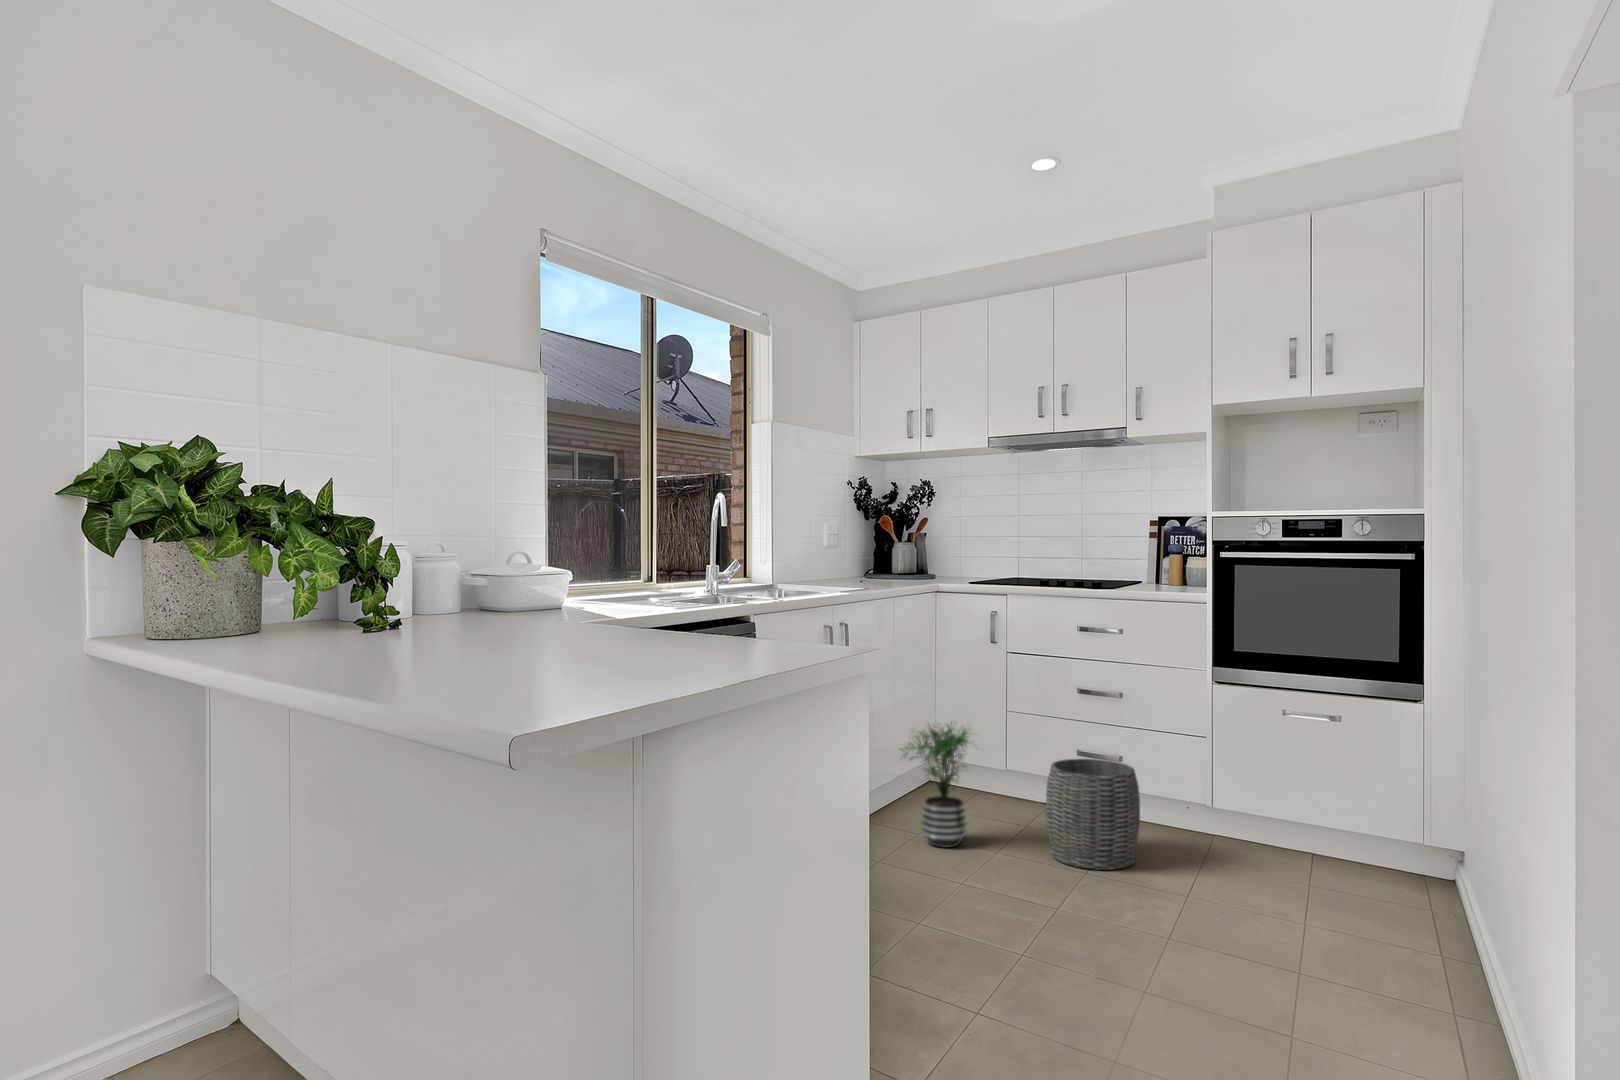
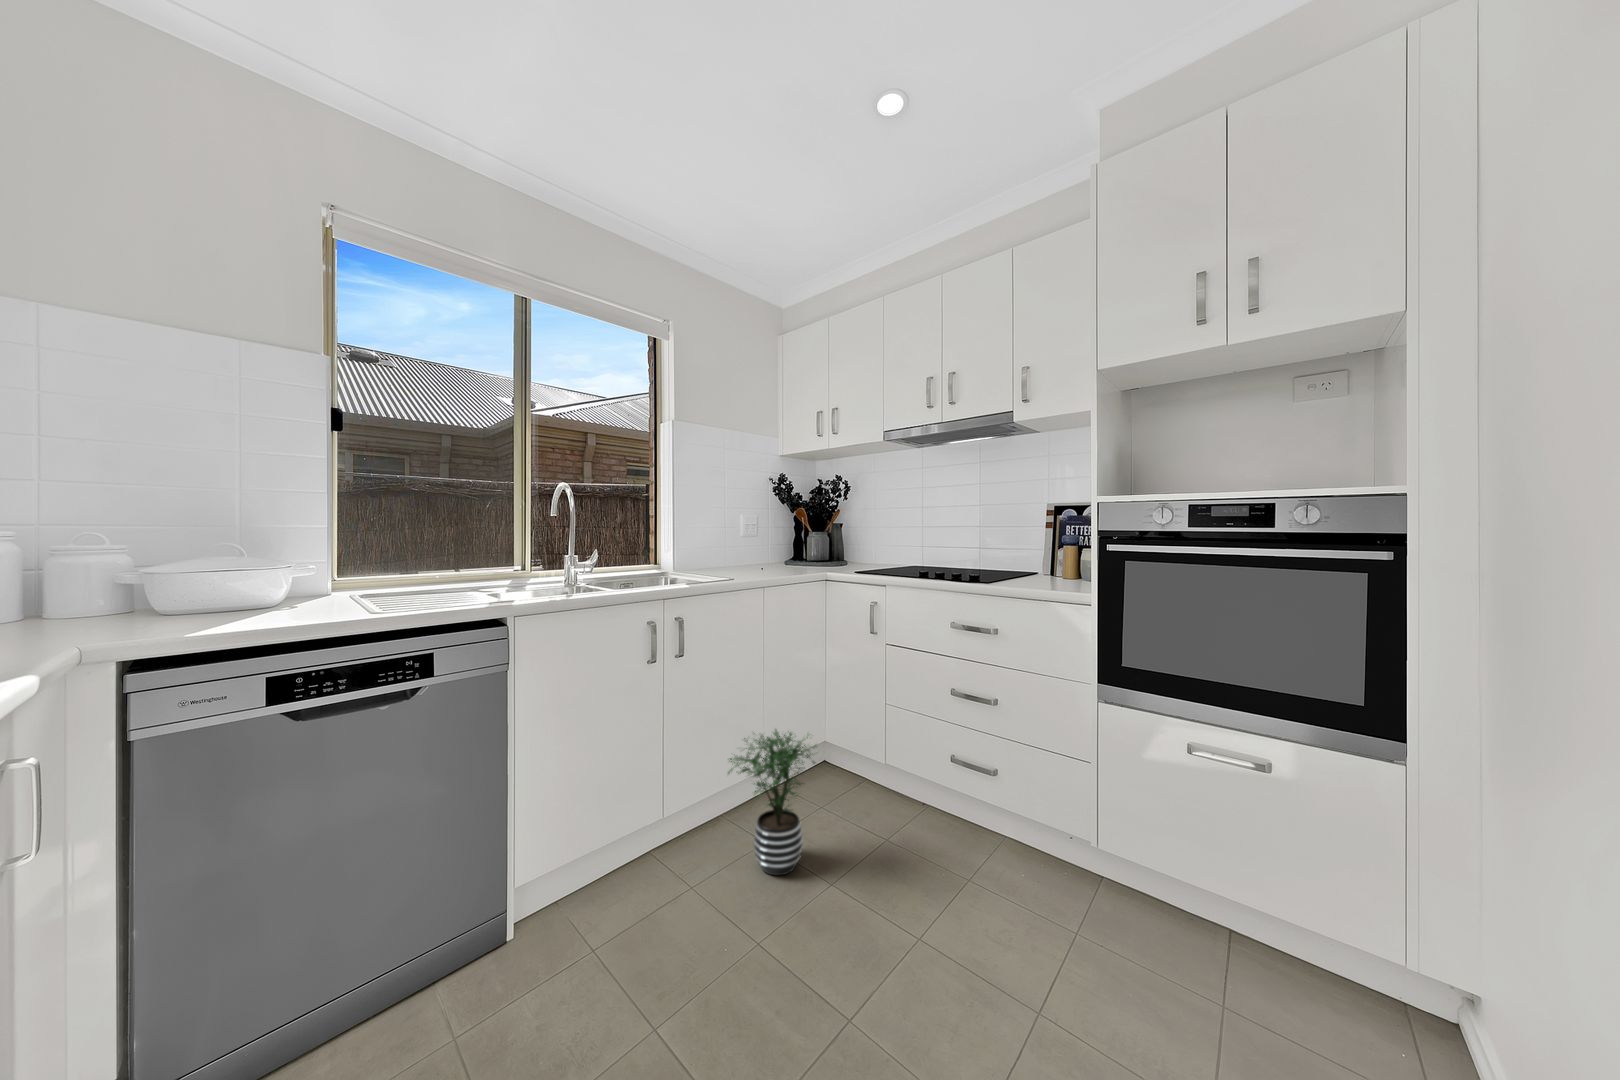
woven basket: present [1046,759,1140,870] -> none [880,784,991,947]

